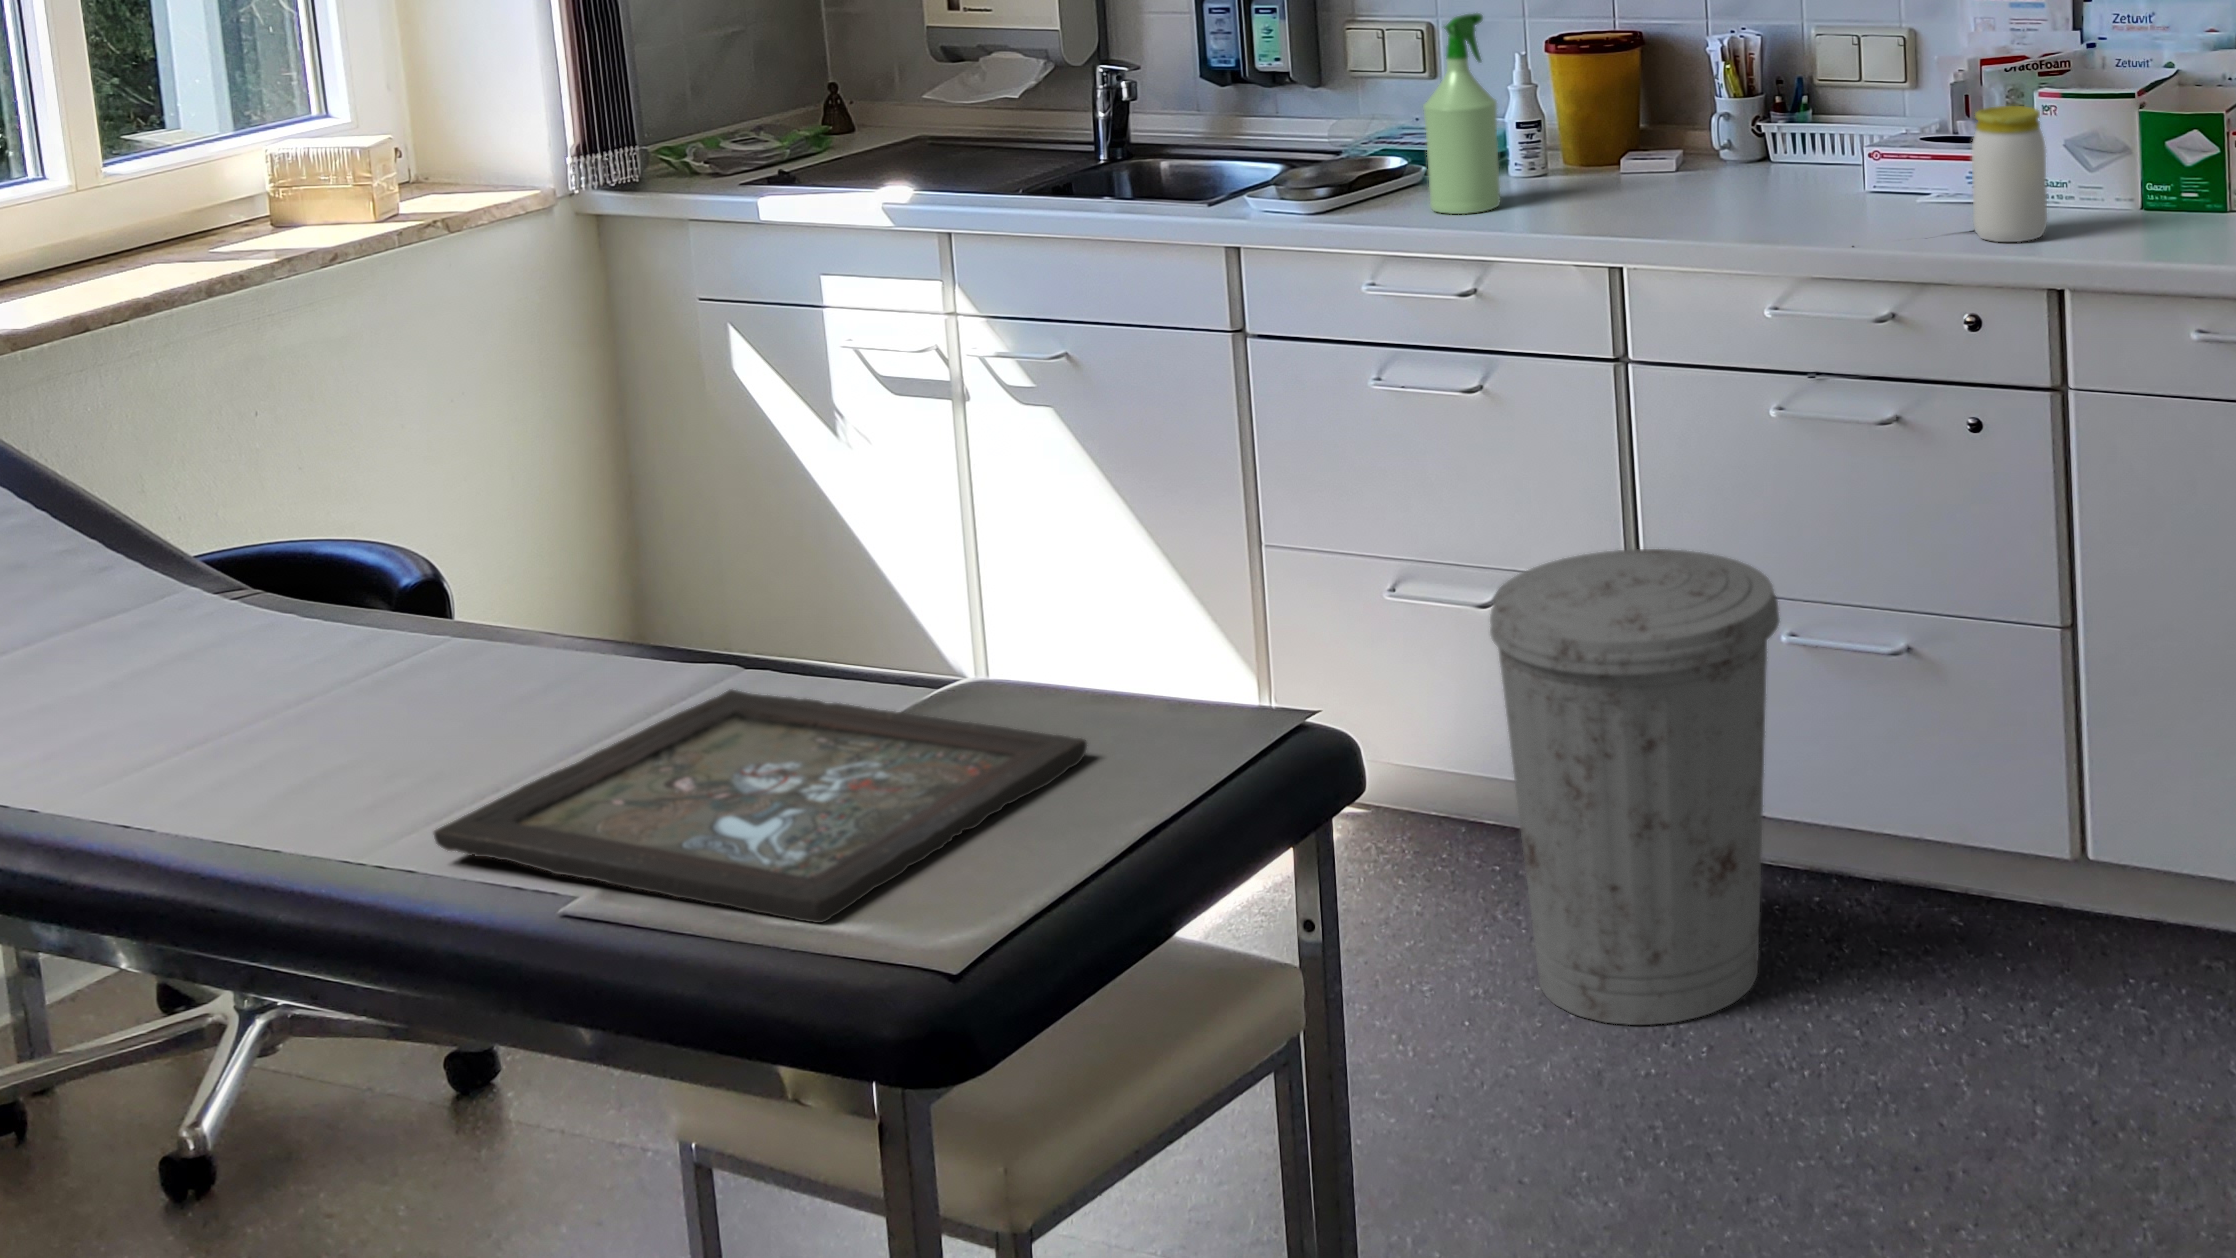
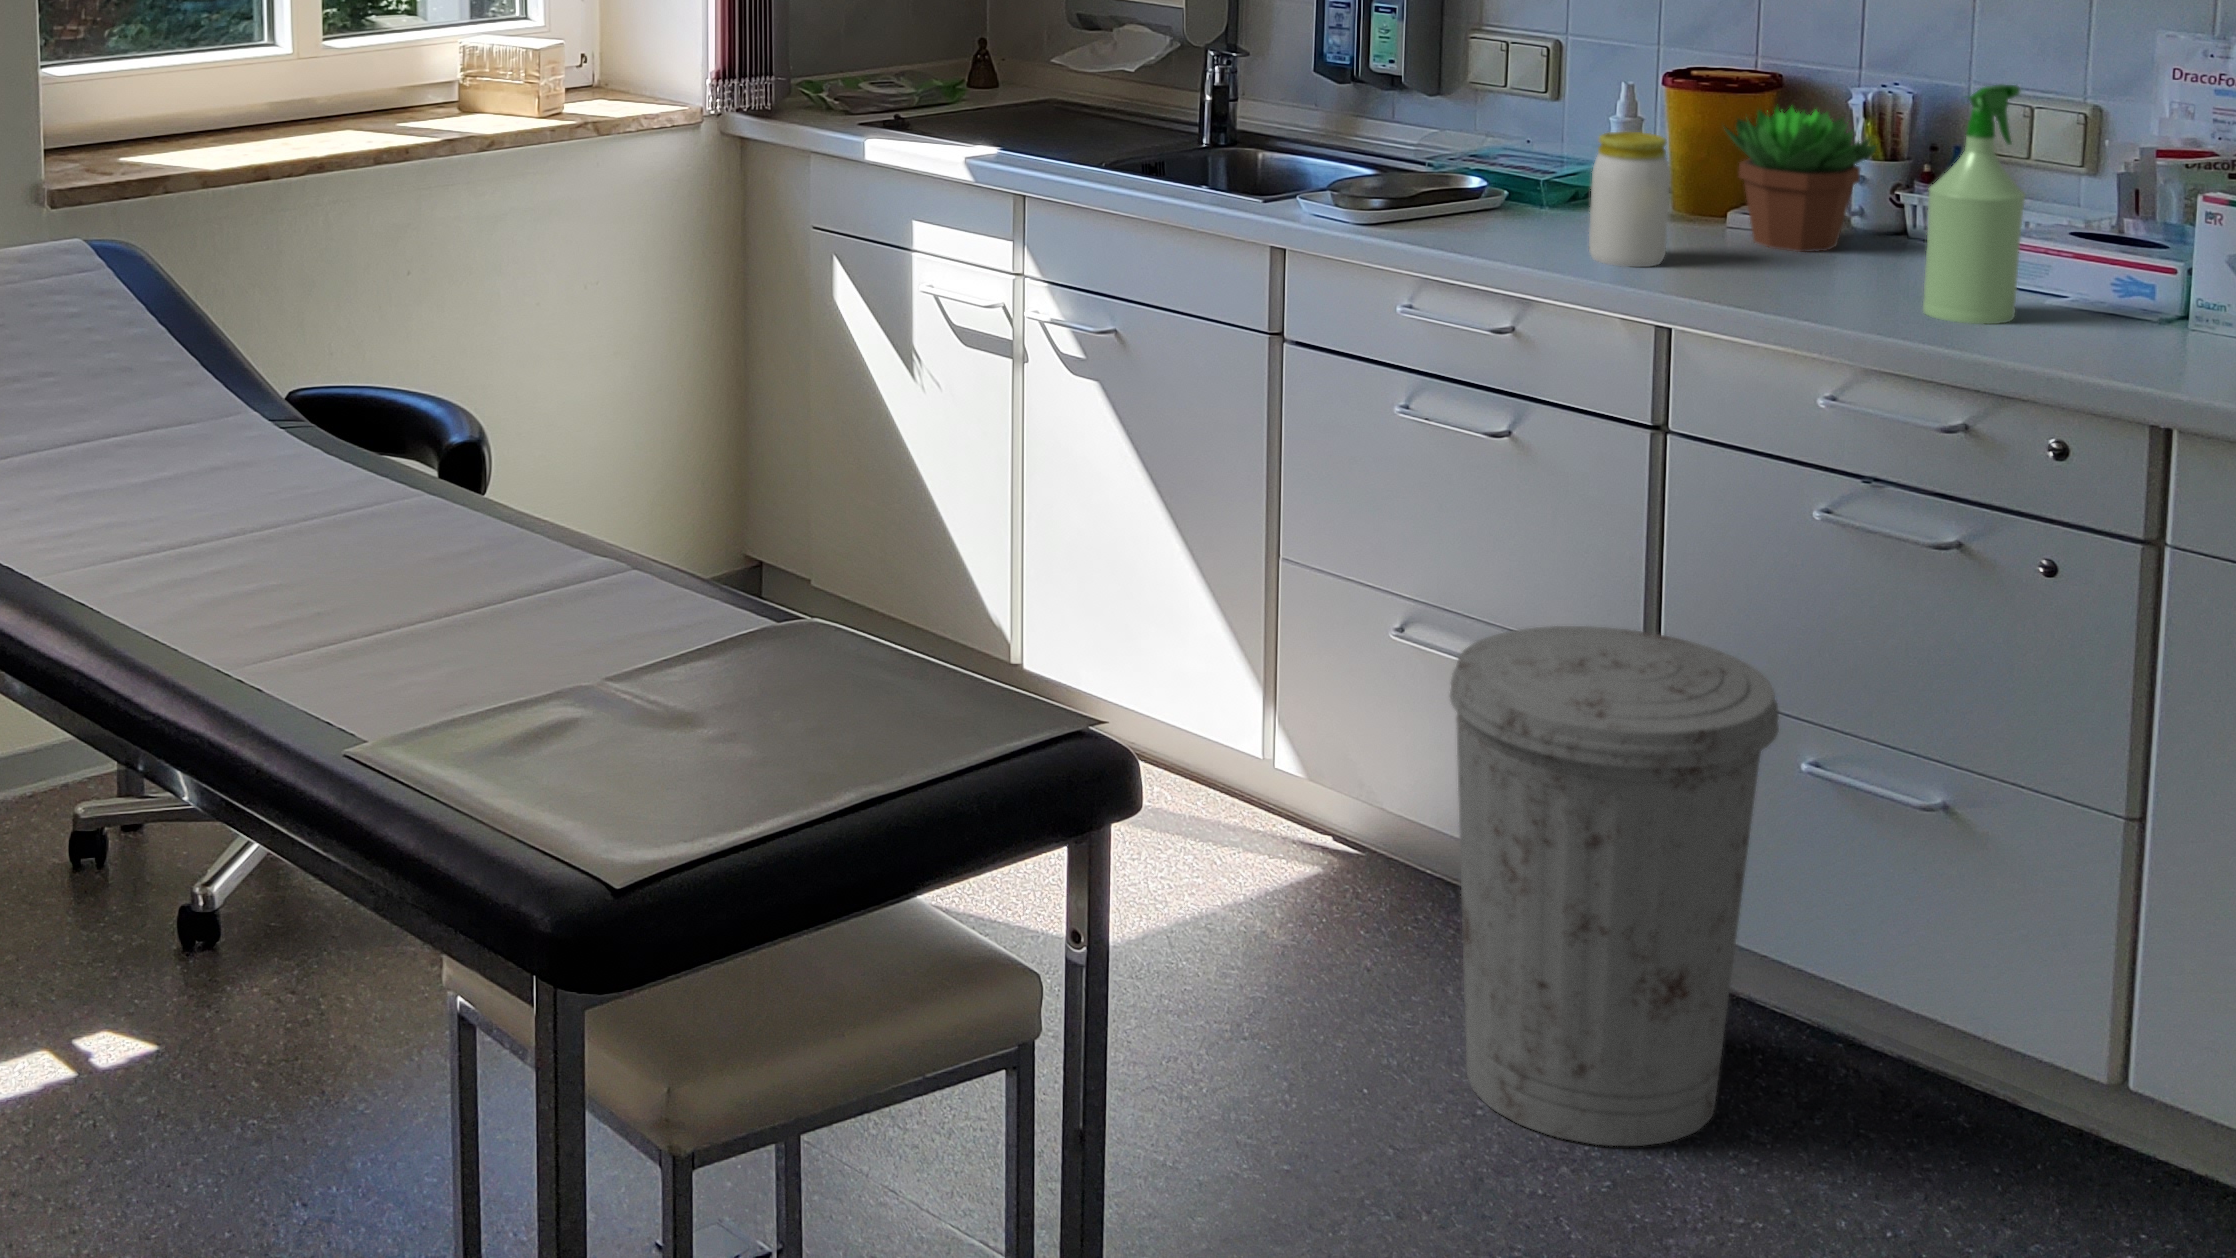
spray bottle: present [1423,13,1500,214] -> present [1923,85,2025,324]
succulent plant: none [1622,54,1751,189] -> present [1725,107,1876,252]
jar: present [1972,106,2047,242] -> present [1589,132,1670,267]
tray: present [434,690,1087,923] -> none [287,588,871,816]

